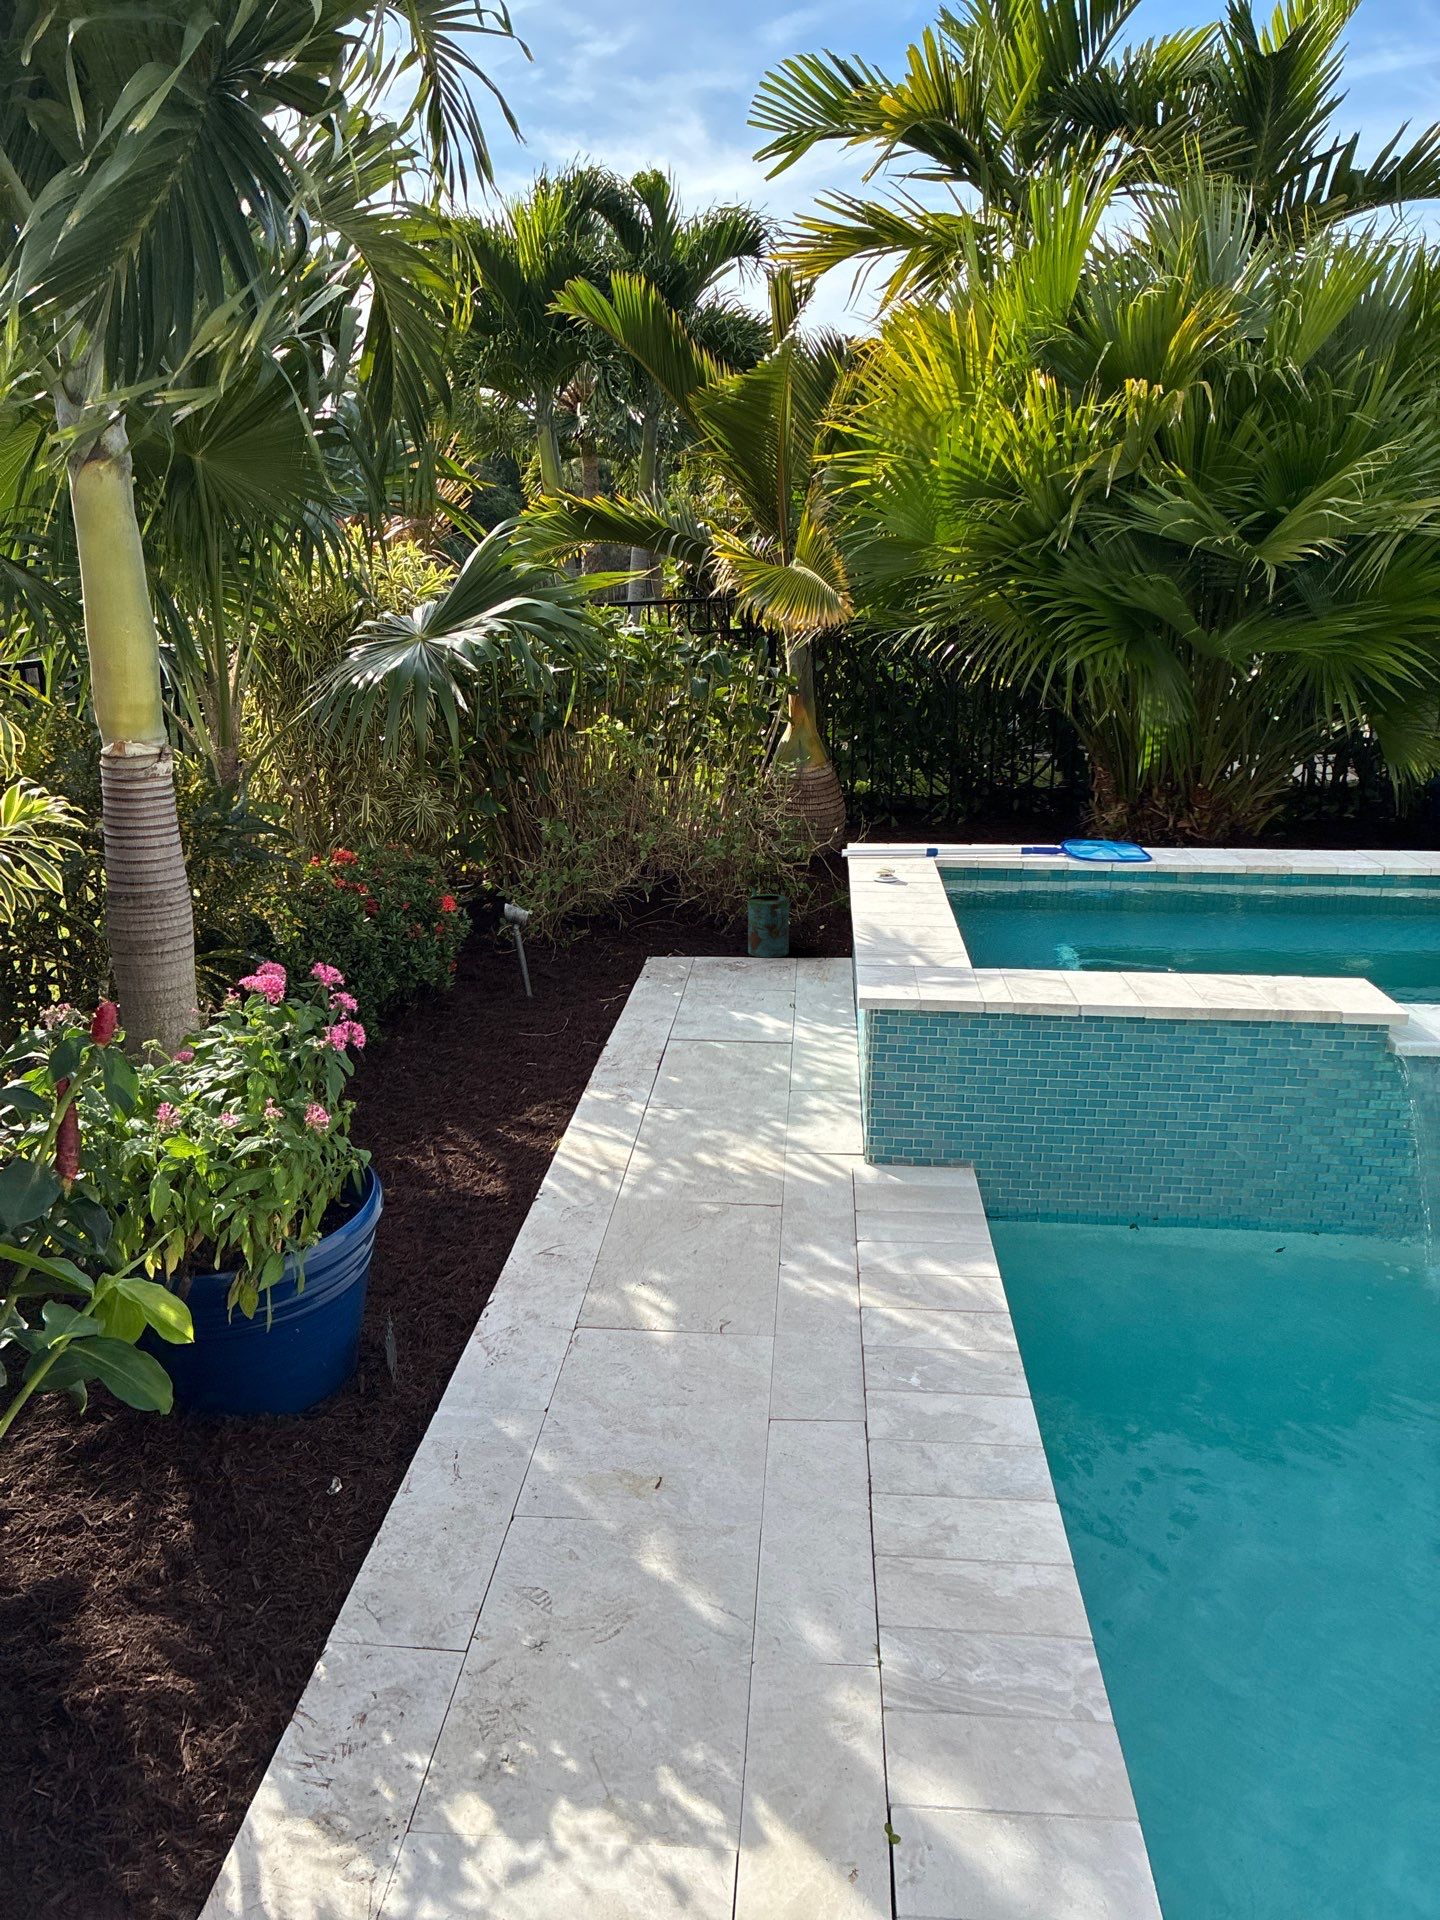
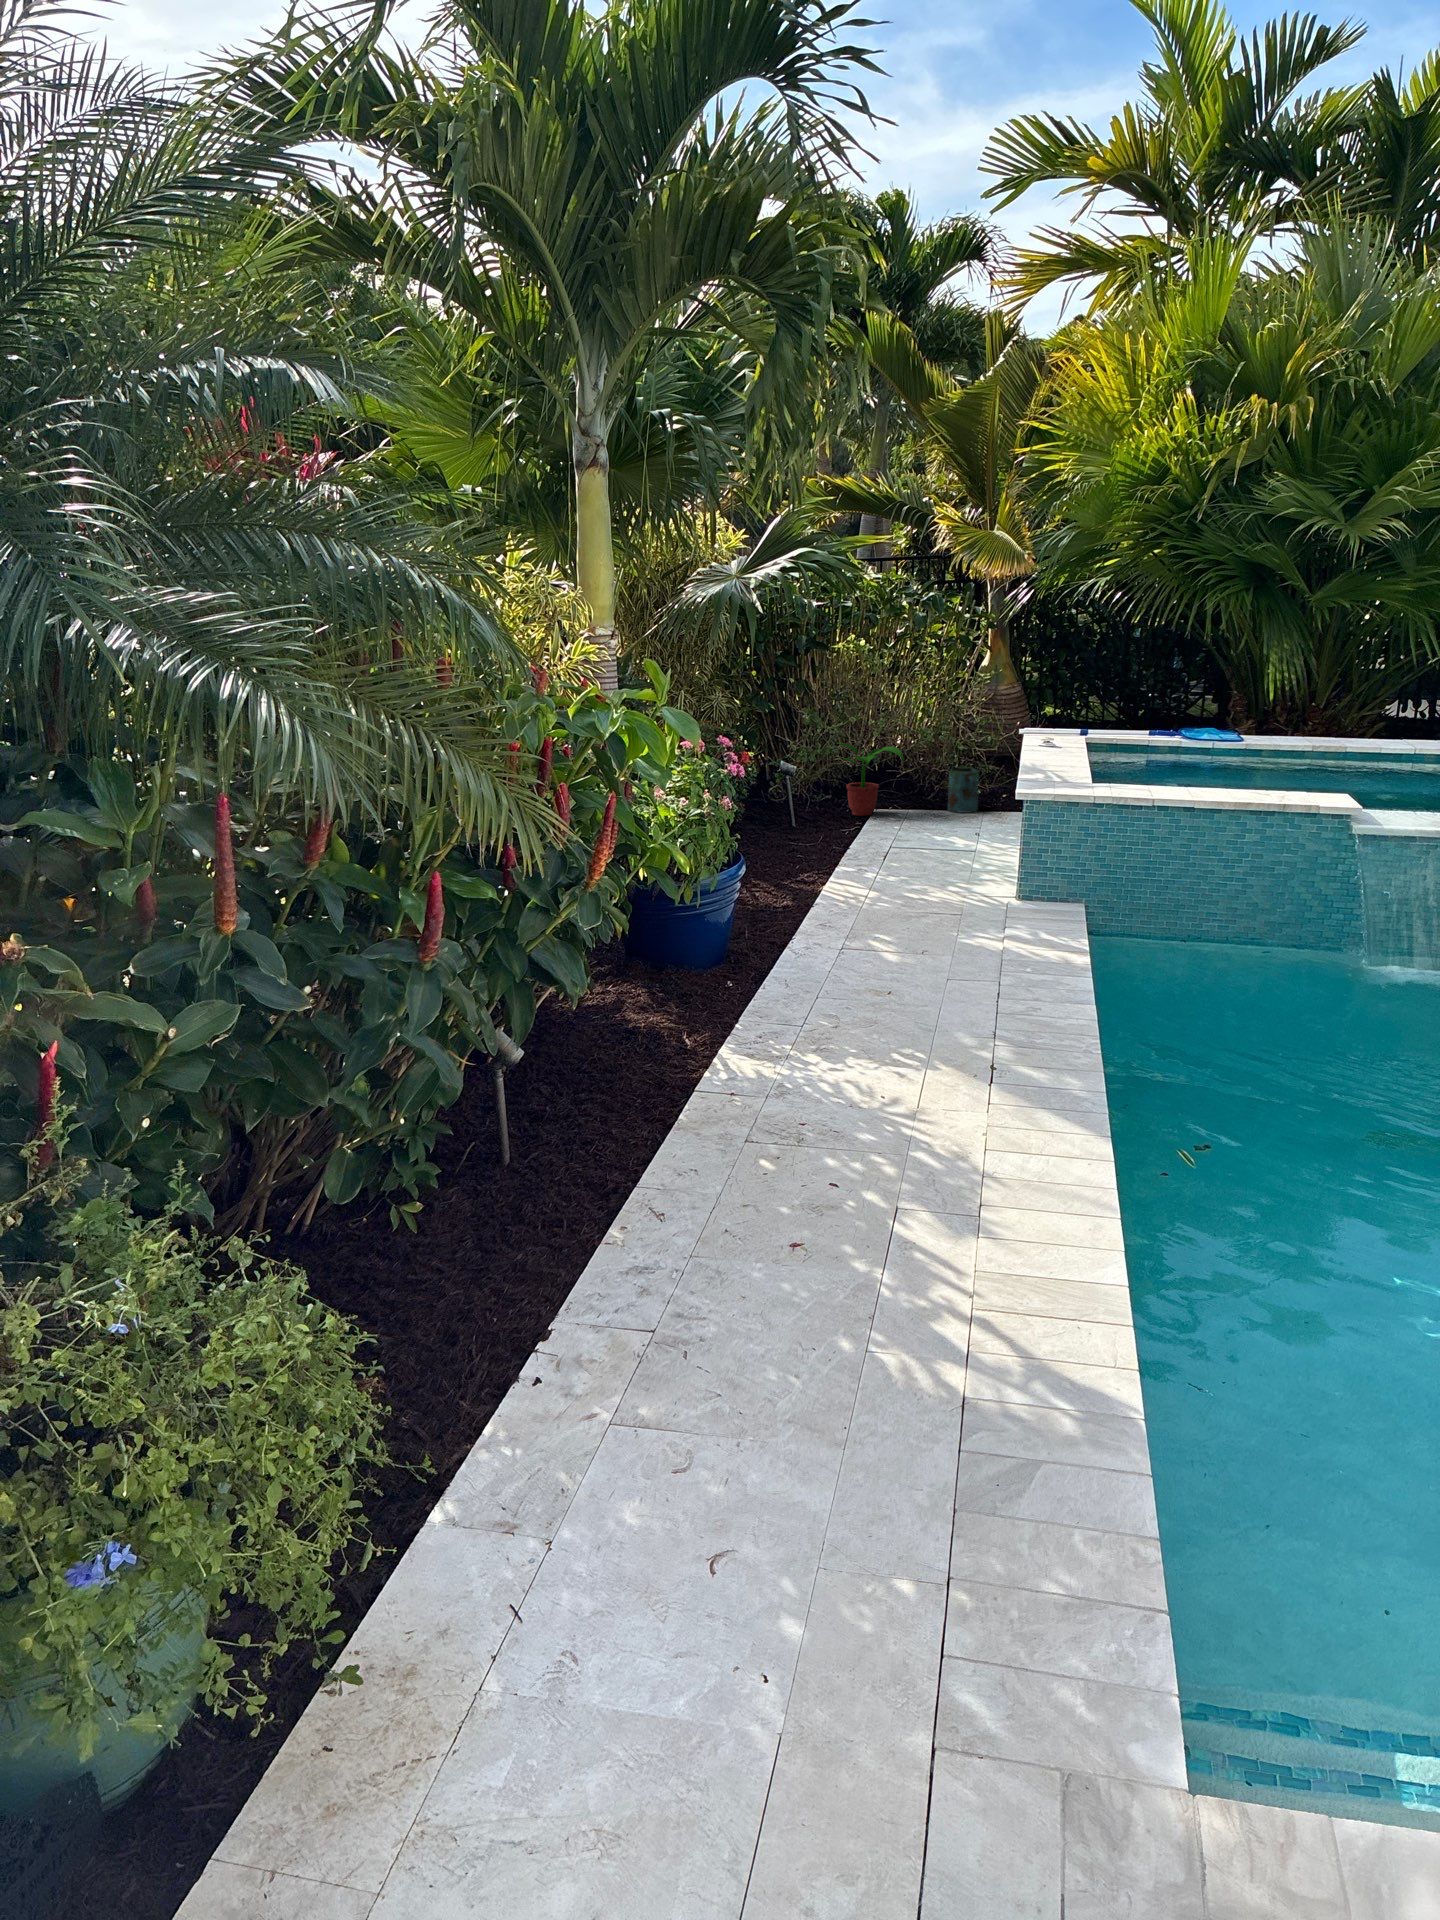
potted plant: none [553,848,685,968] -> present [837,743,904,816]

